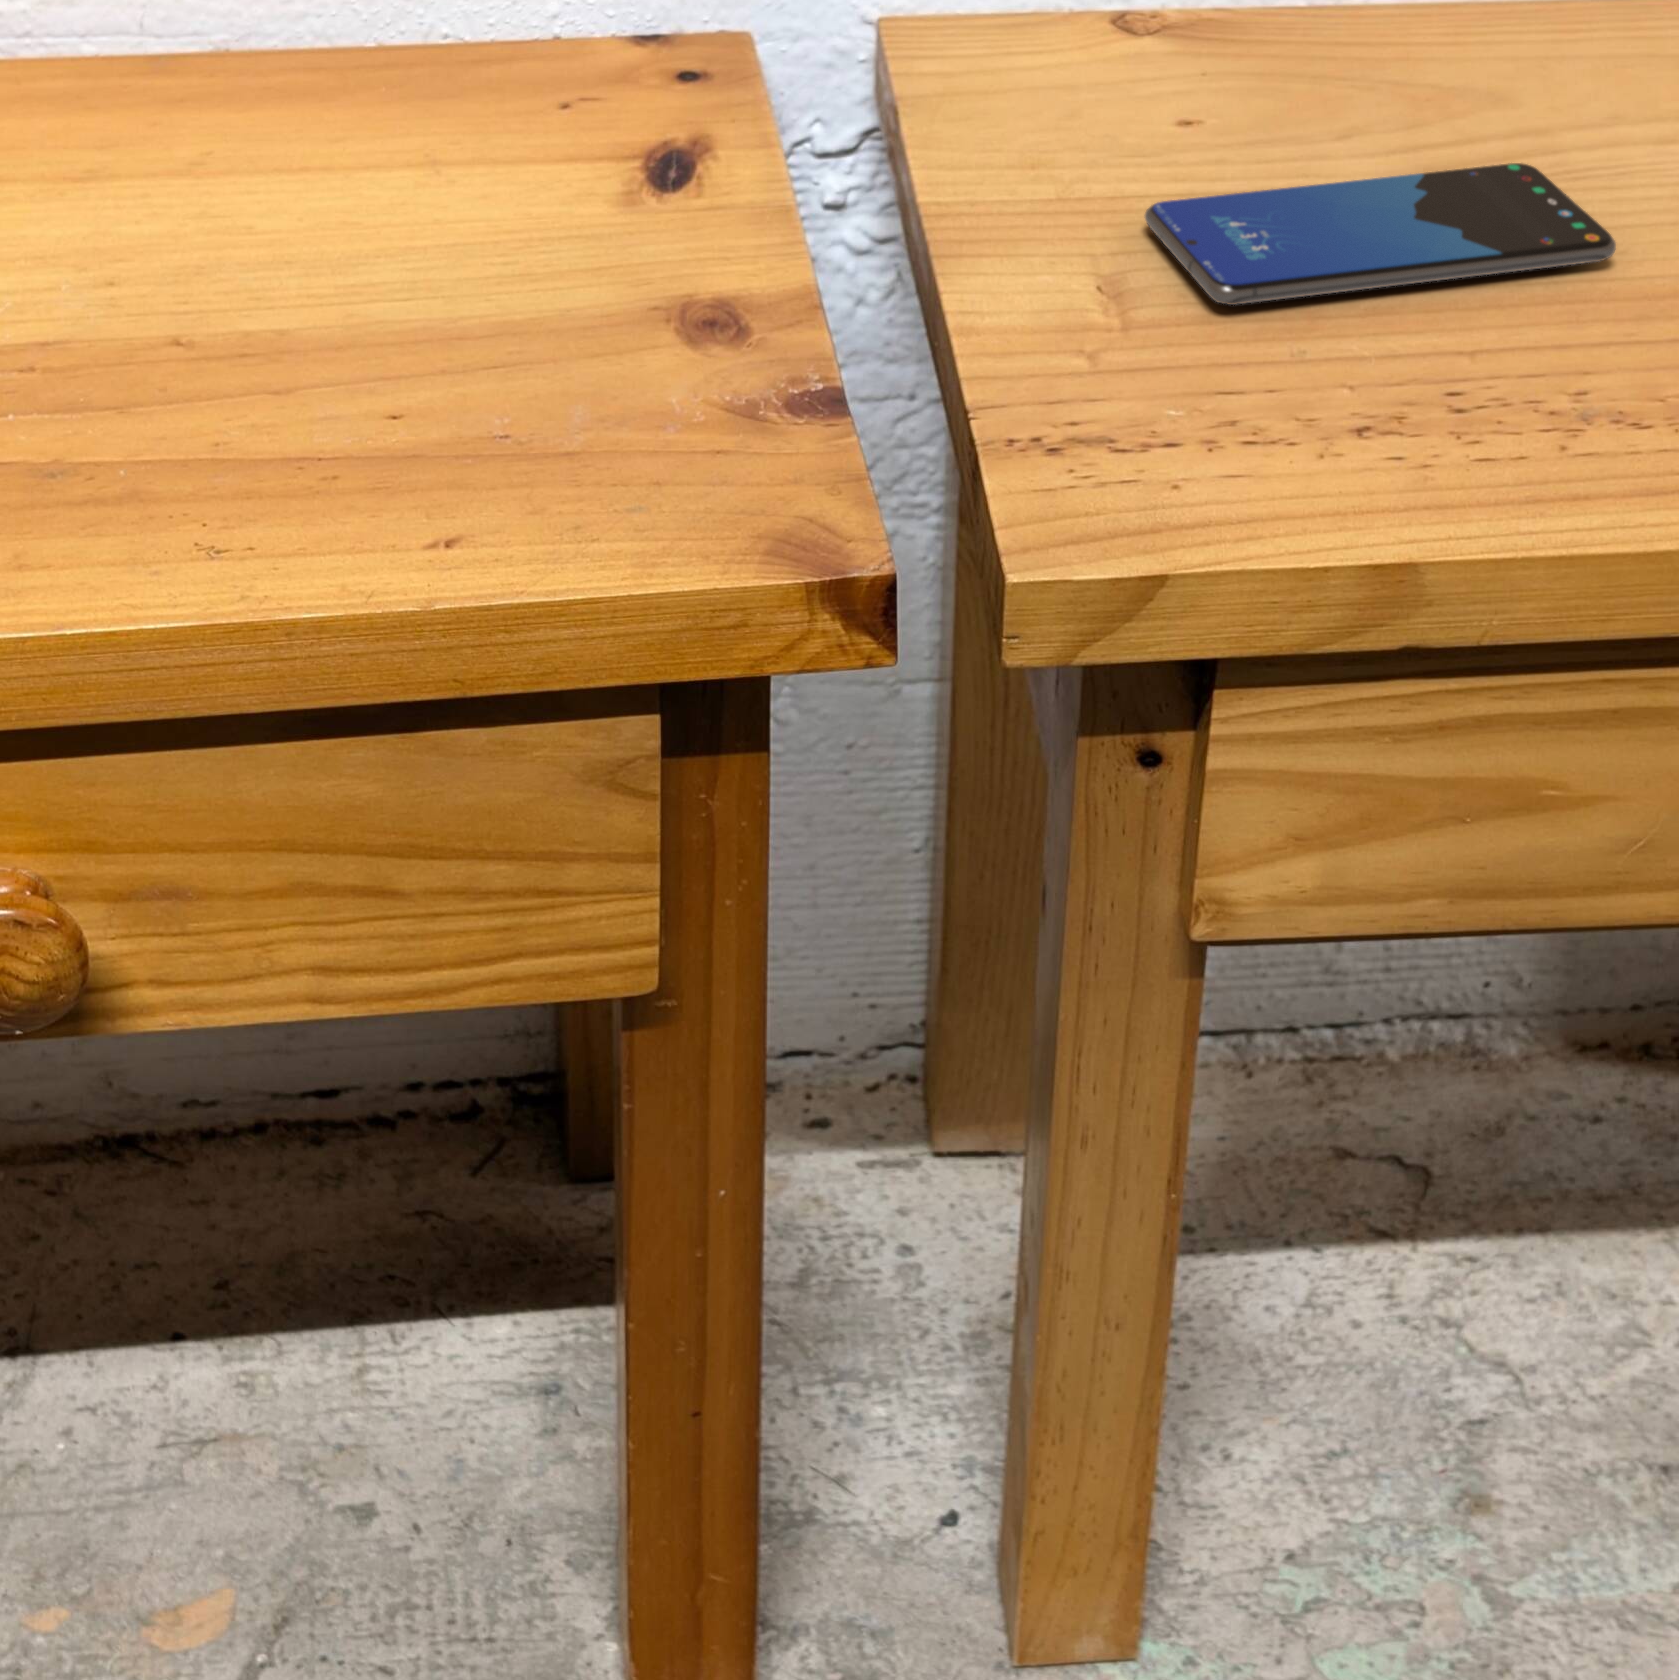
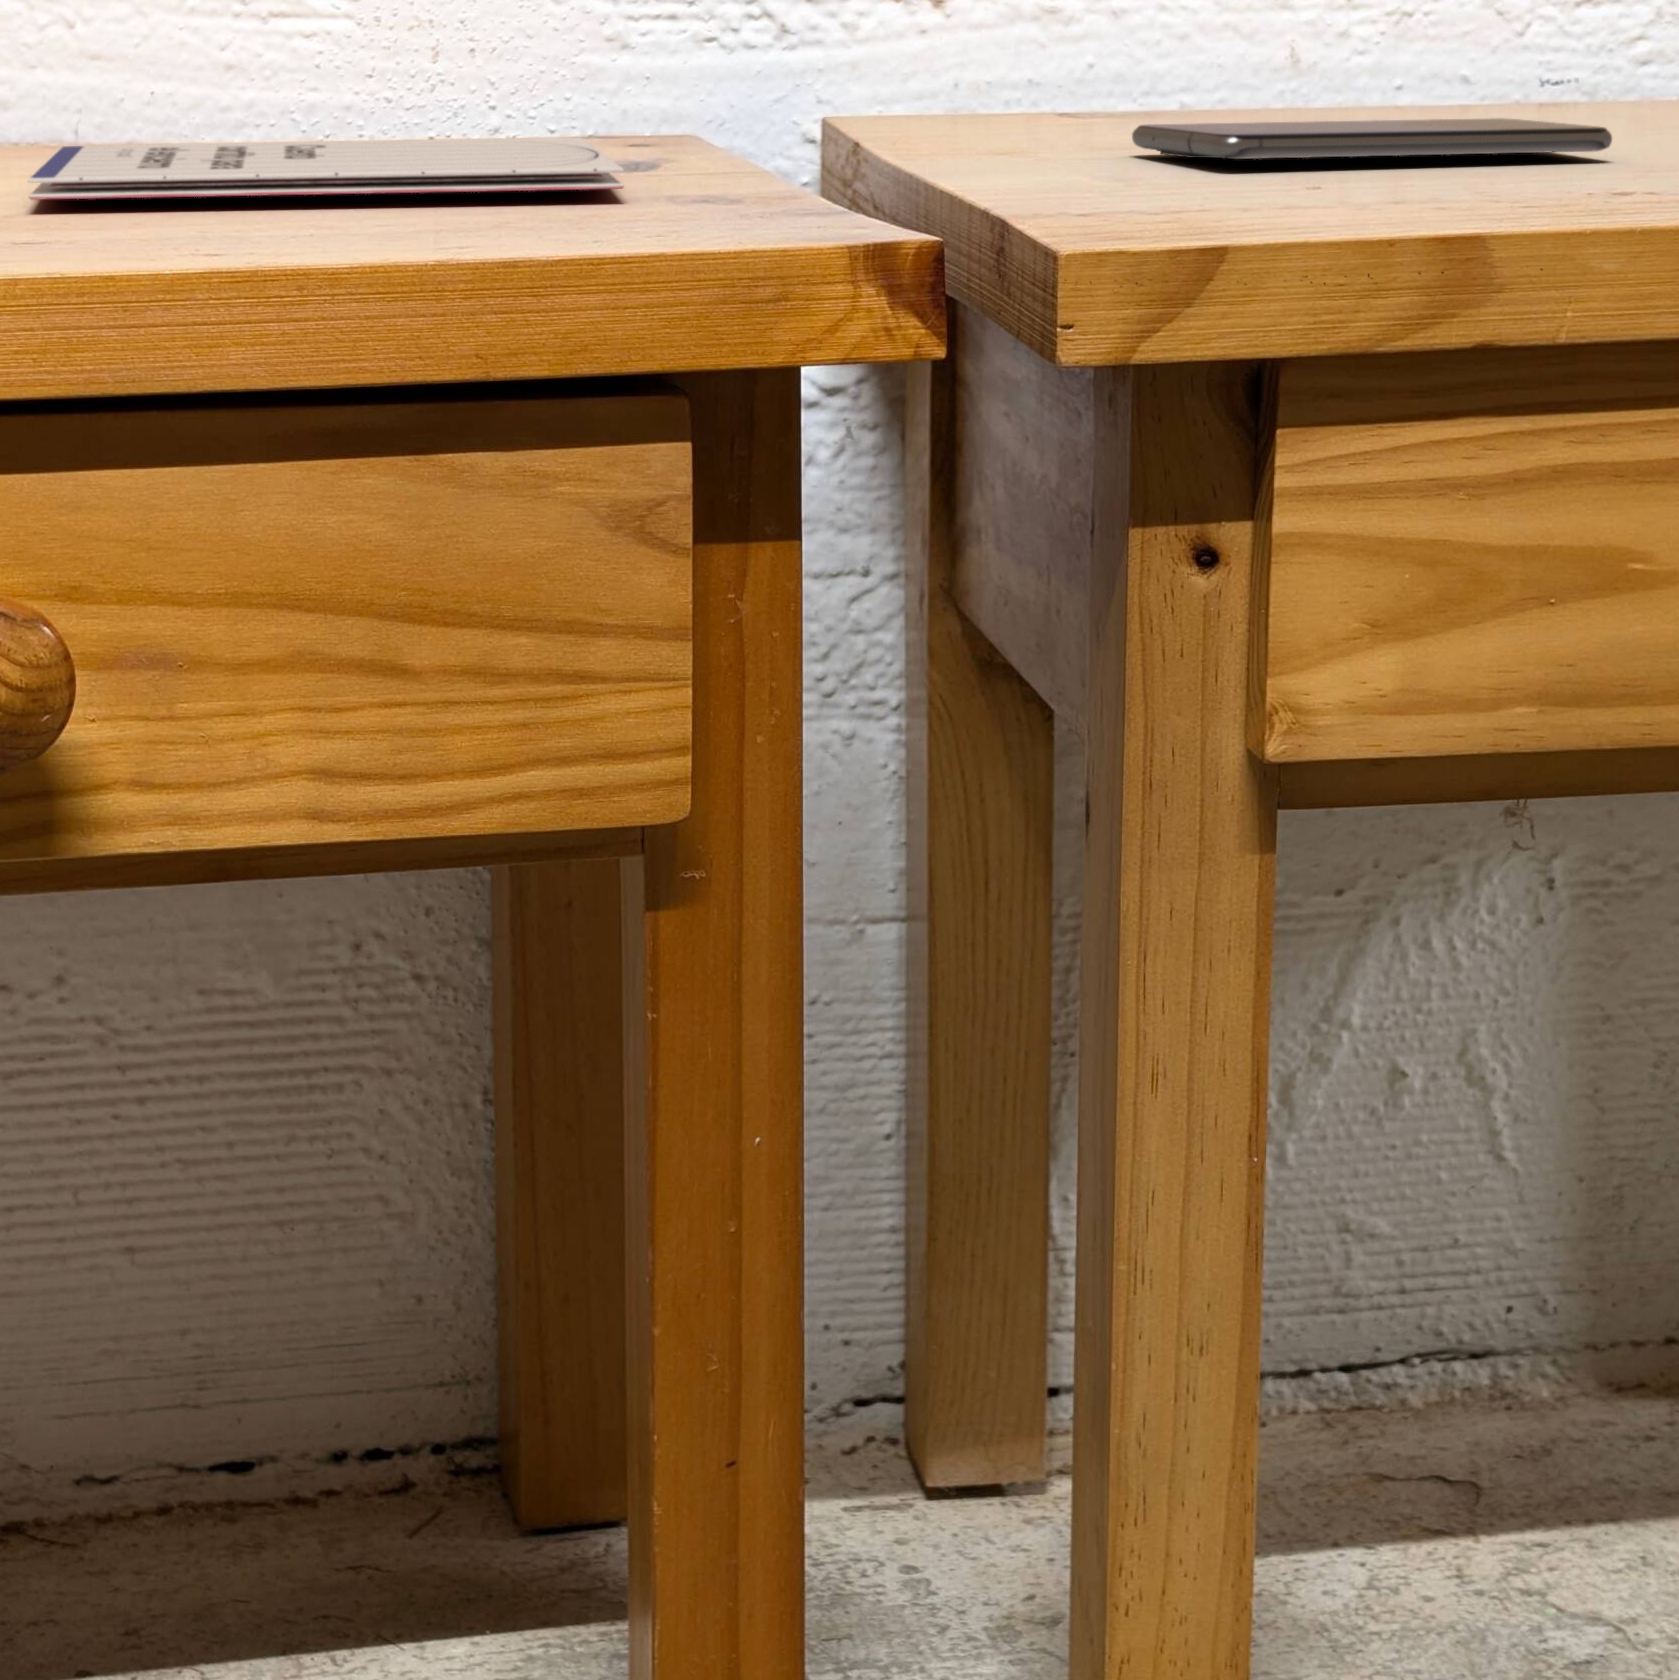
notebook: none [60,119,627,375] -> present [28,138,624,200]

